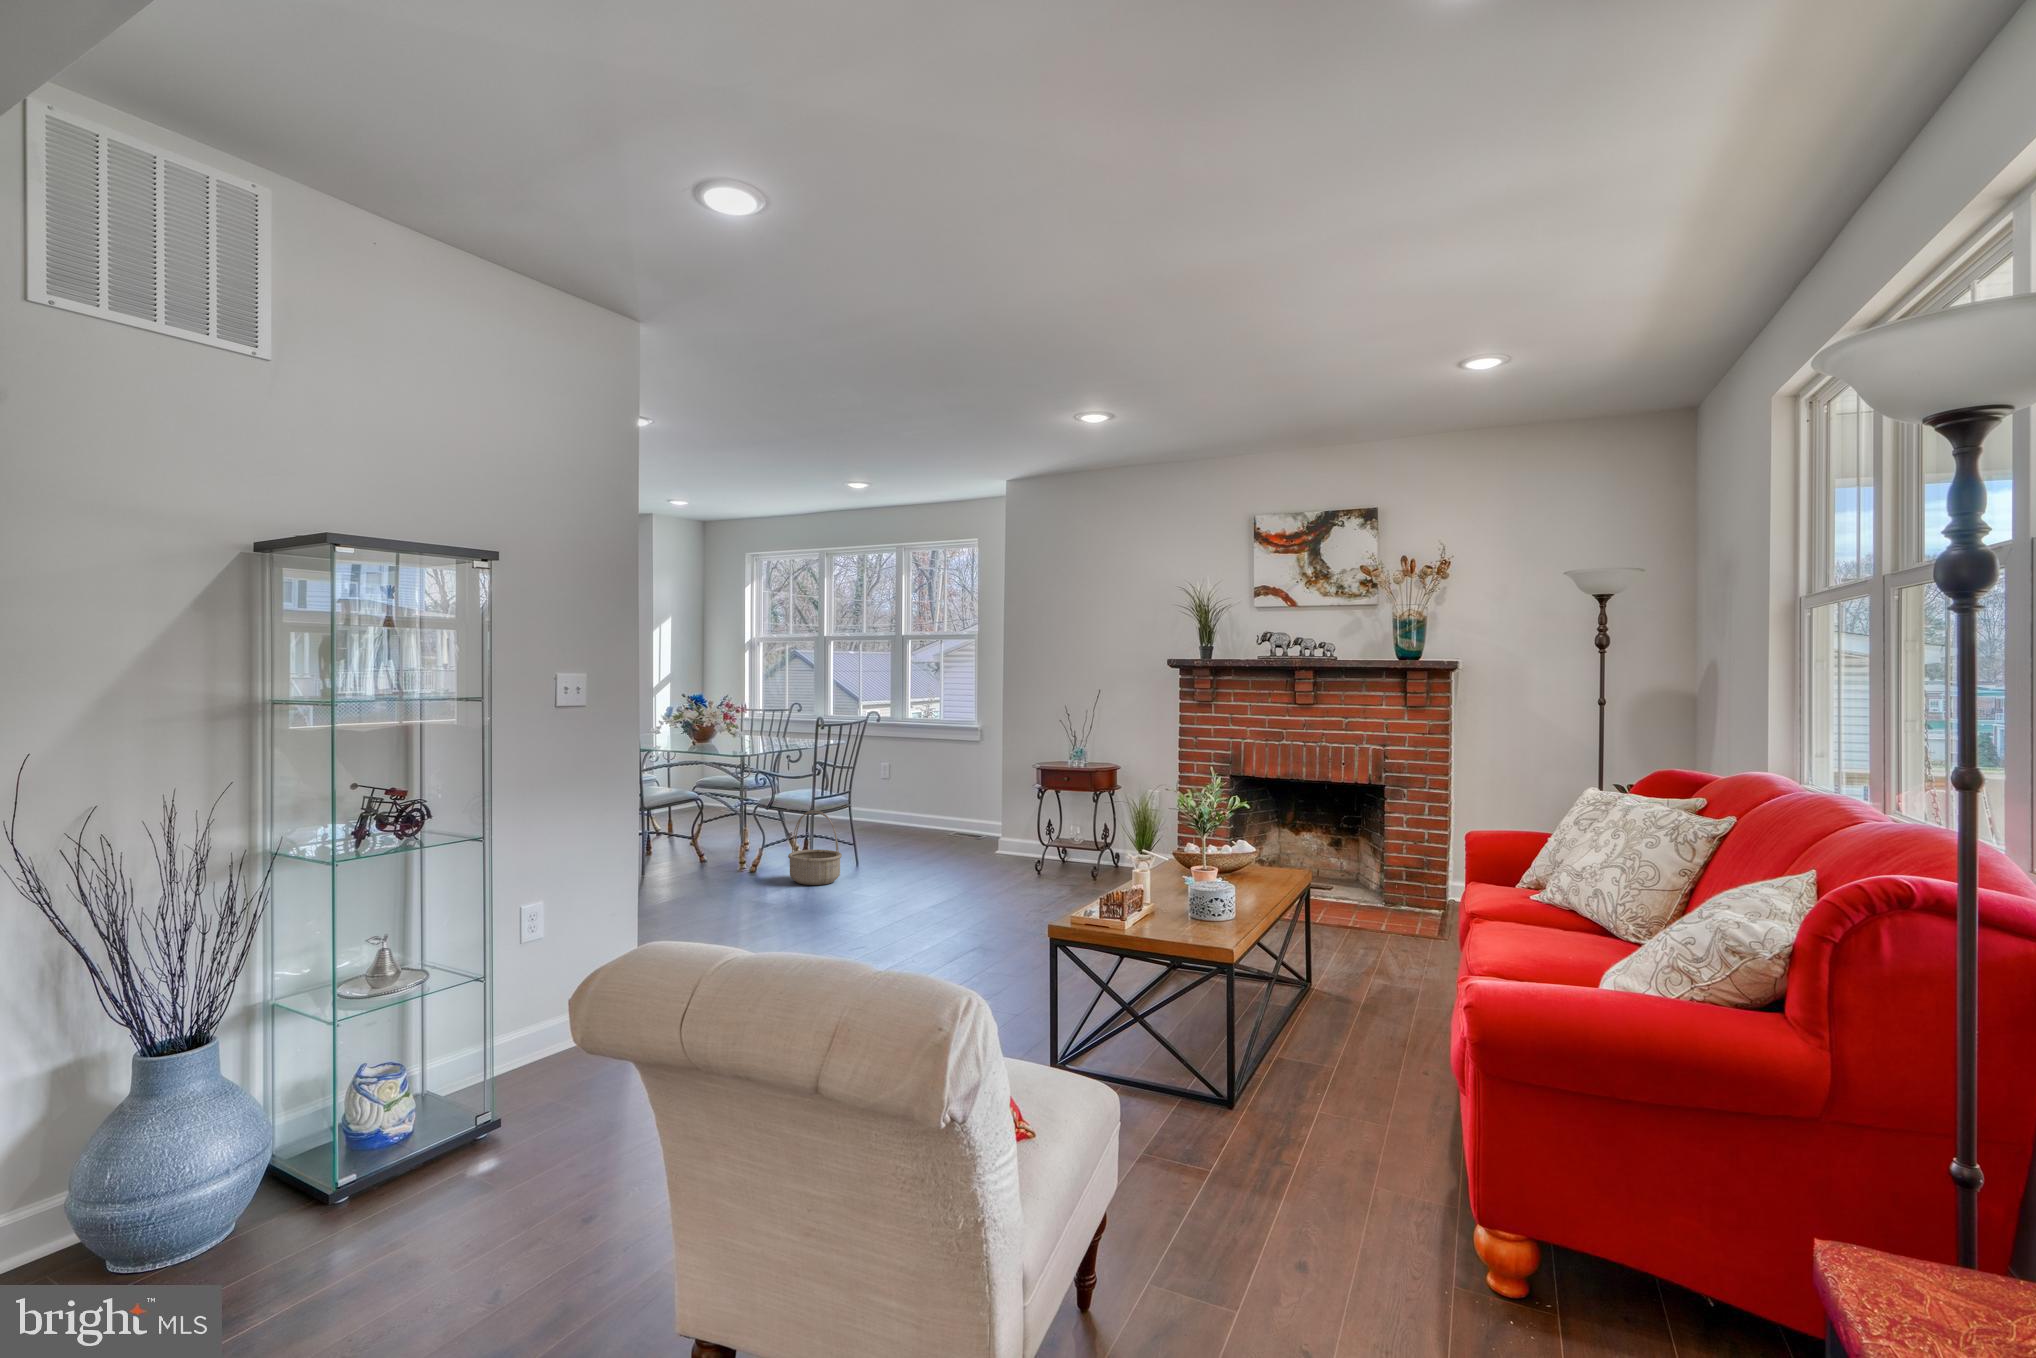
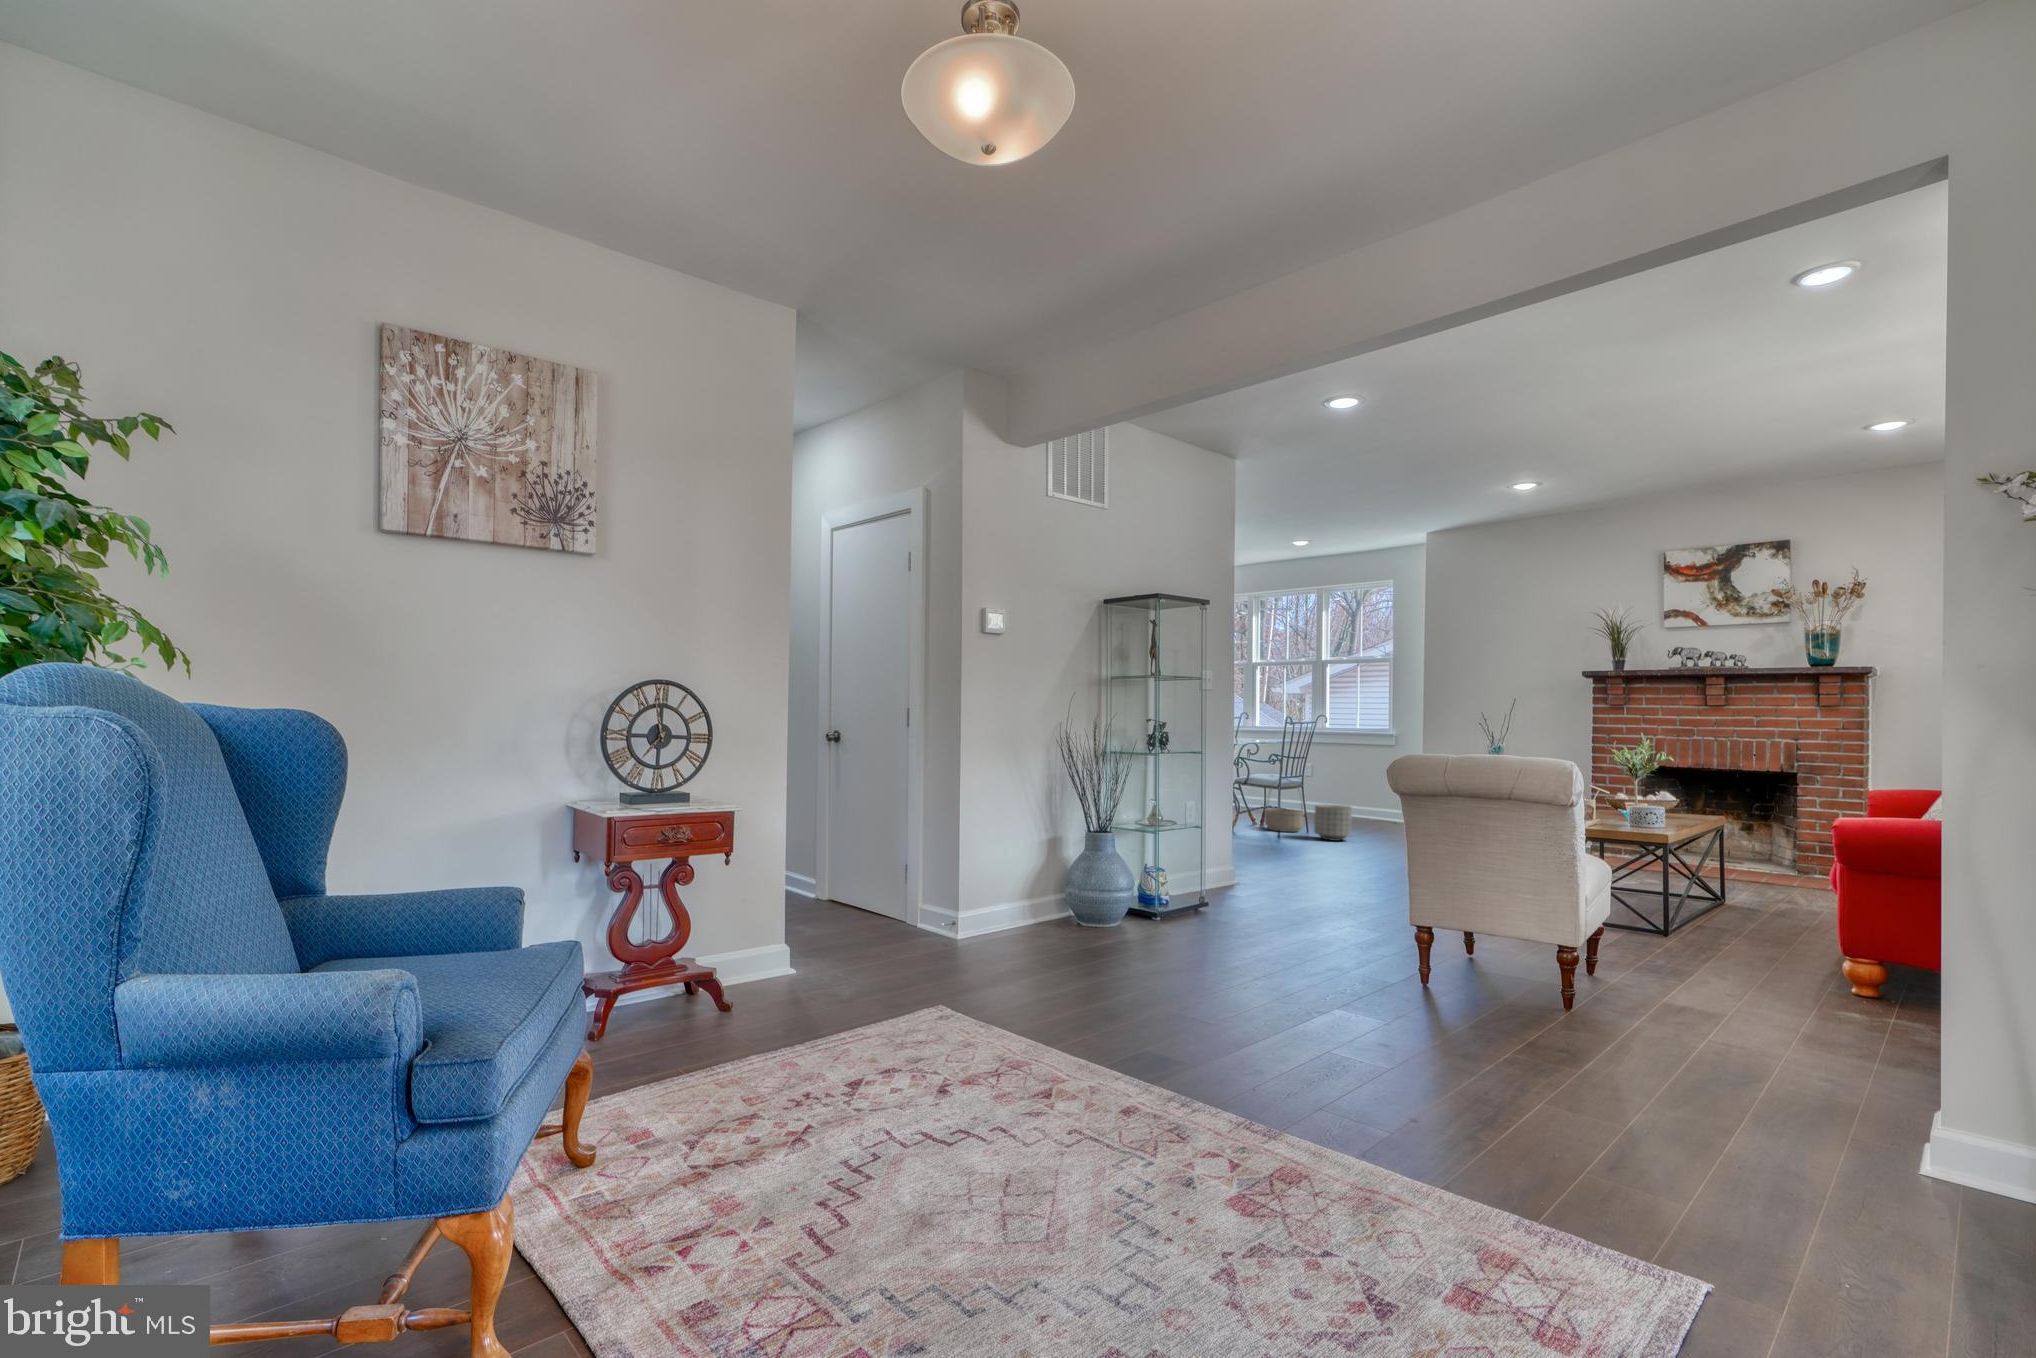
planter: none [847,848,895,900] -> present [1314,804,1352,841]

